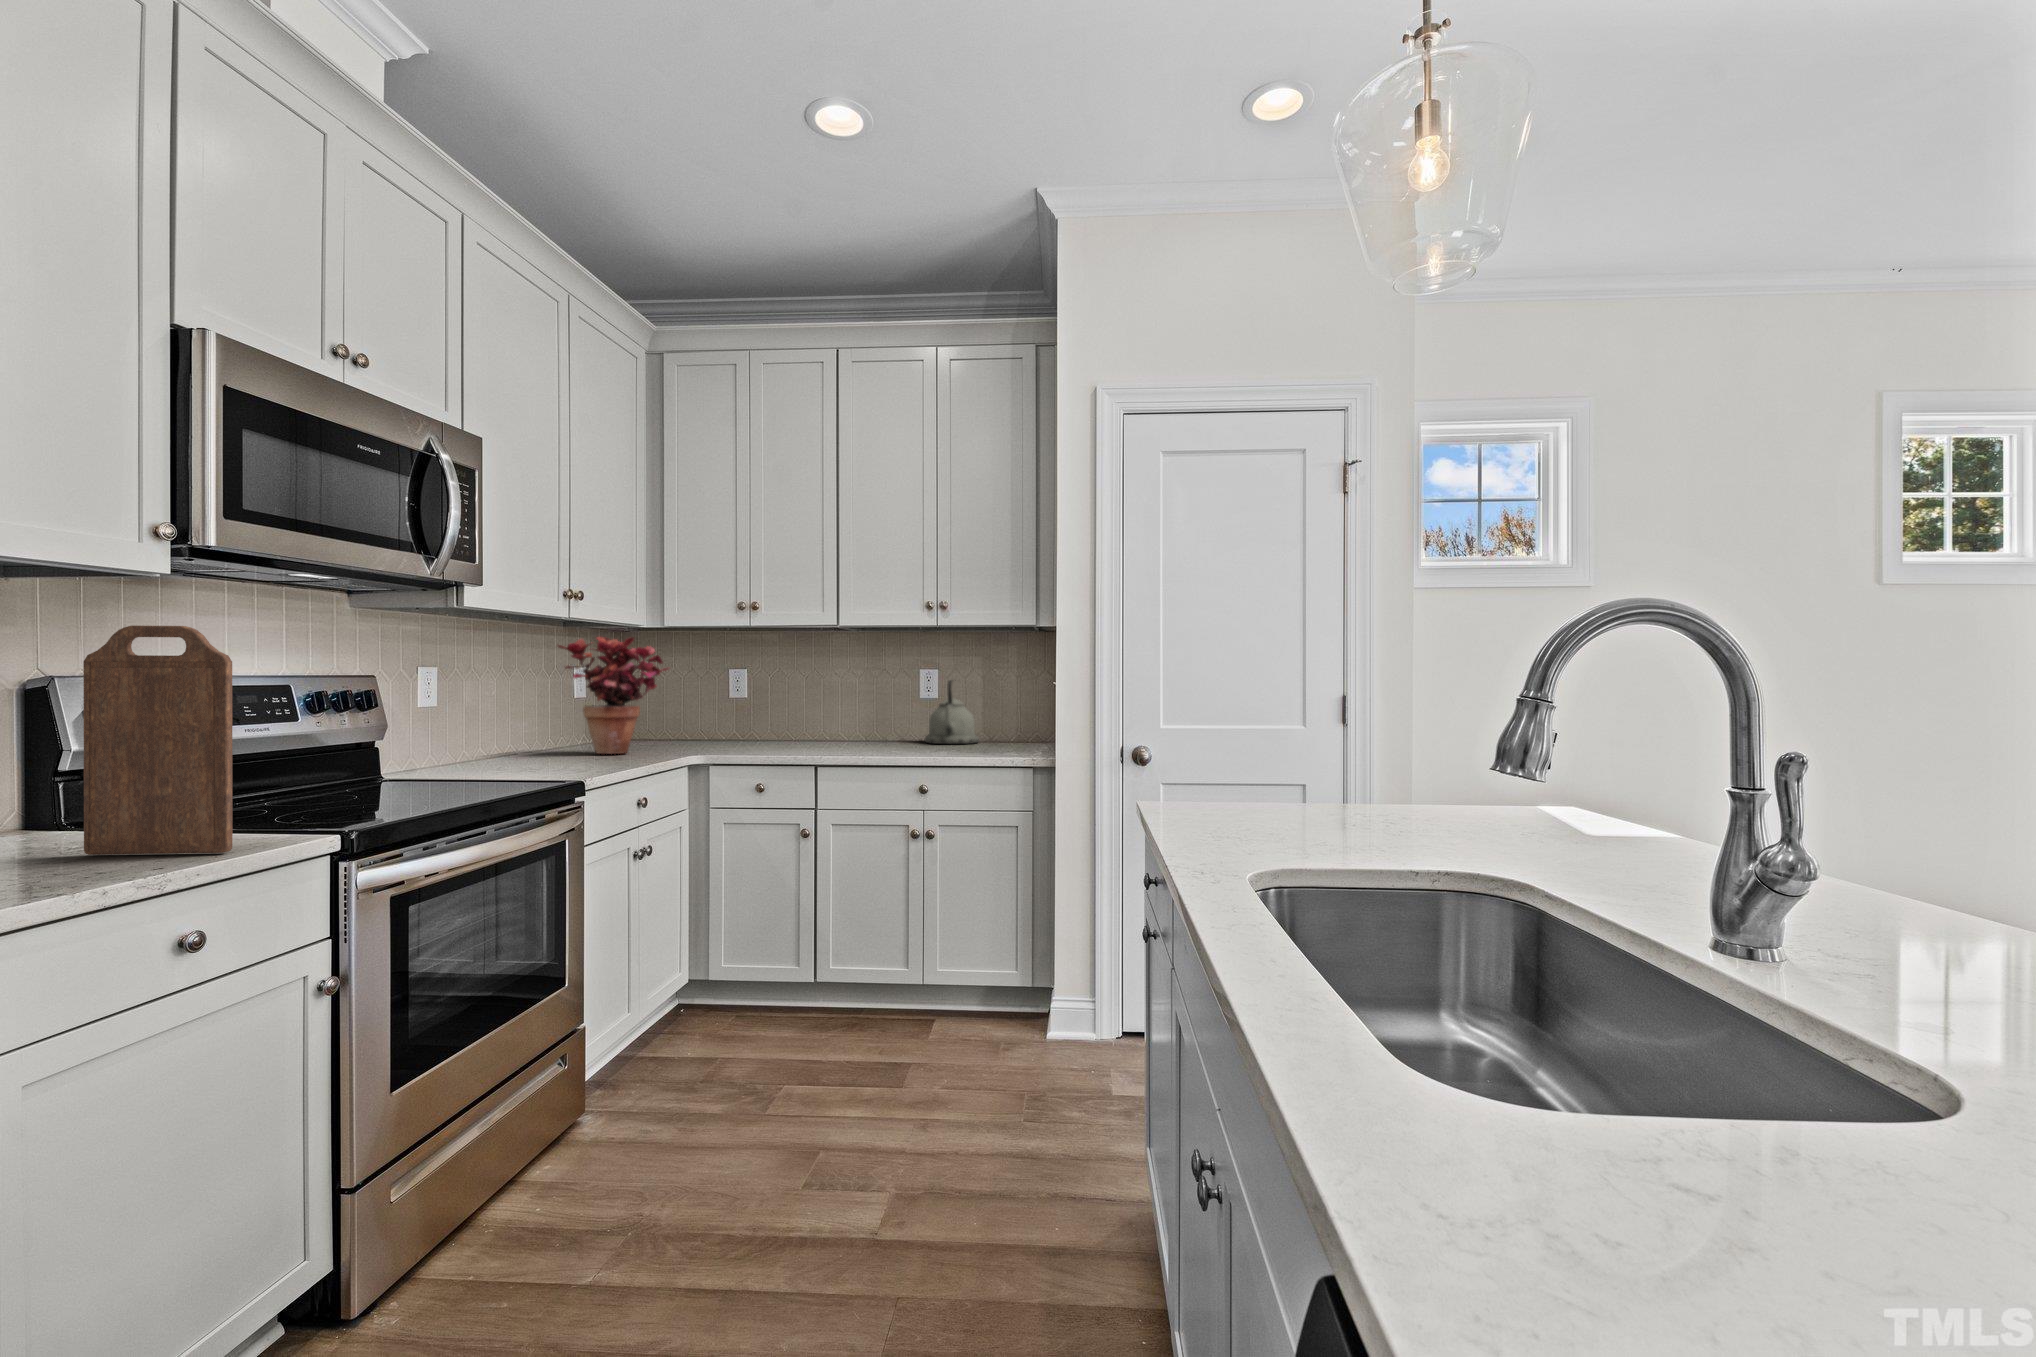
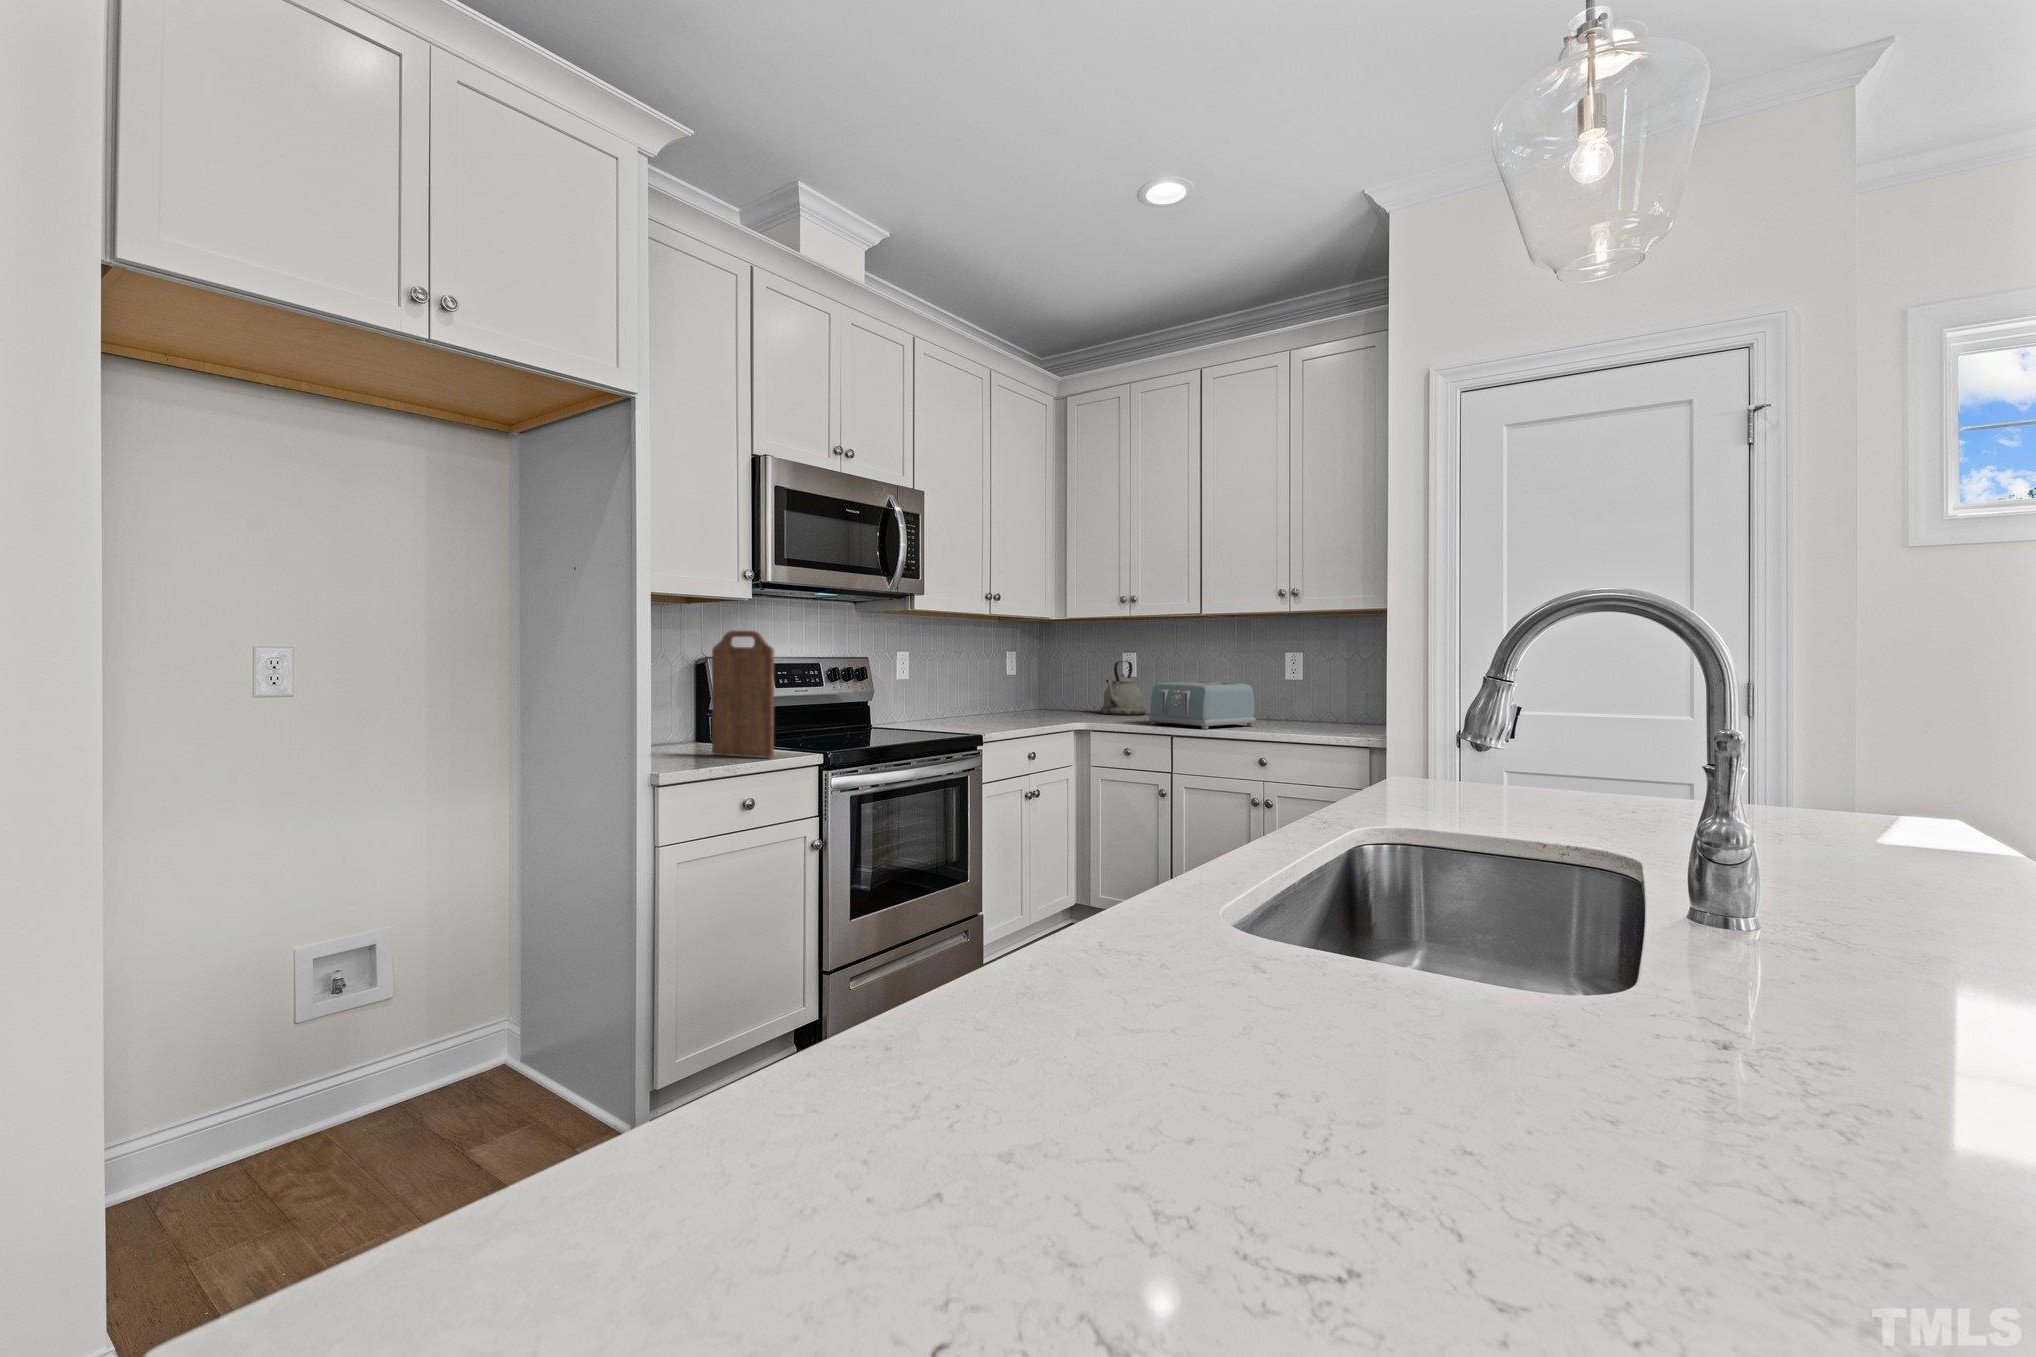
potted plant: present [558,637,668,754] -> none [987,628,1068,718]
kettle: present [925,680,979,744] -> present [1100,661,1146,715]
toaster: none [782,701,906,757] -> present [1149,682,1256,729]

